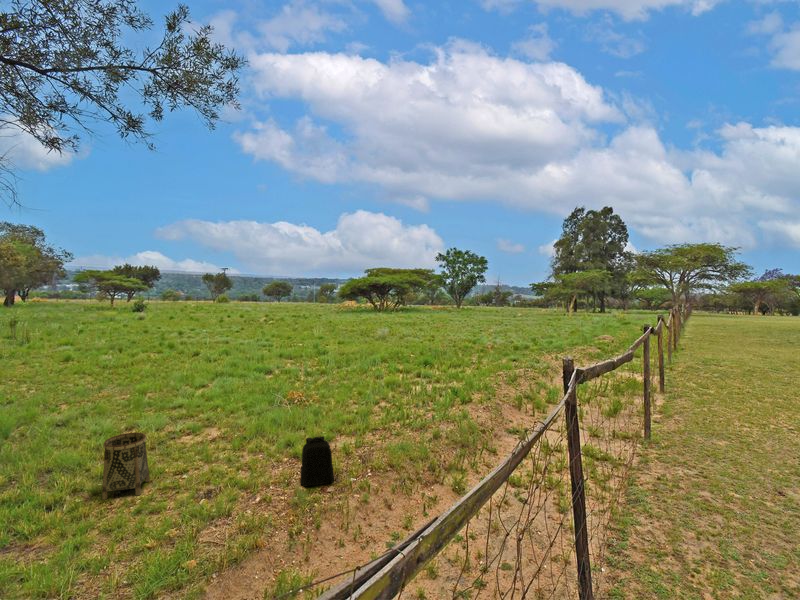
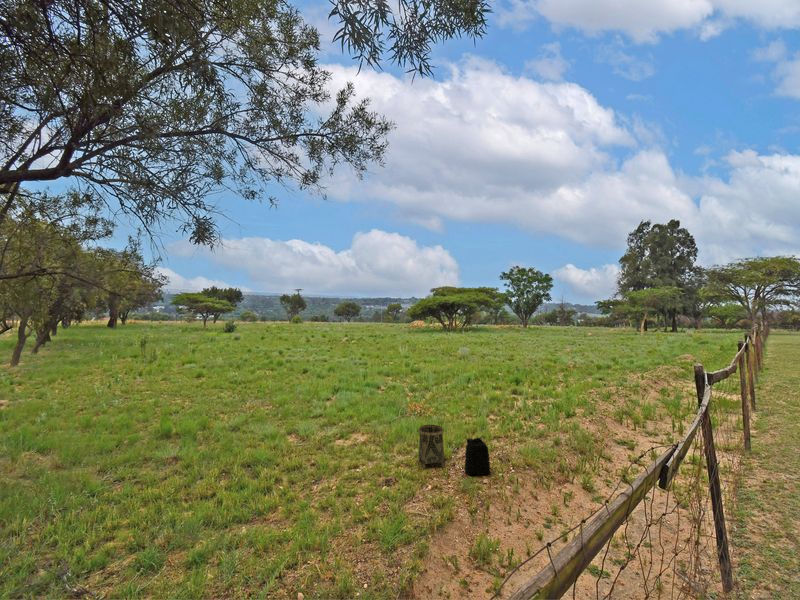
basket: present [102,433,150,500] -> present [418,425,445,469]

